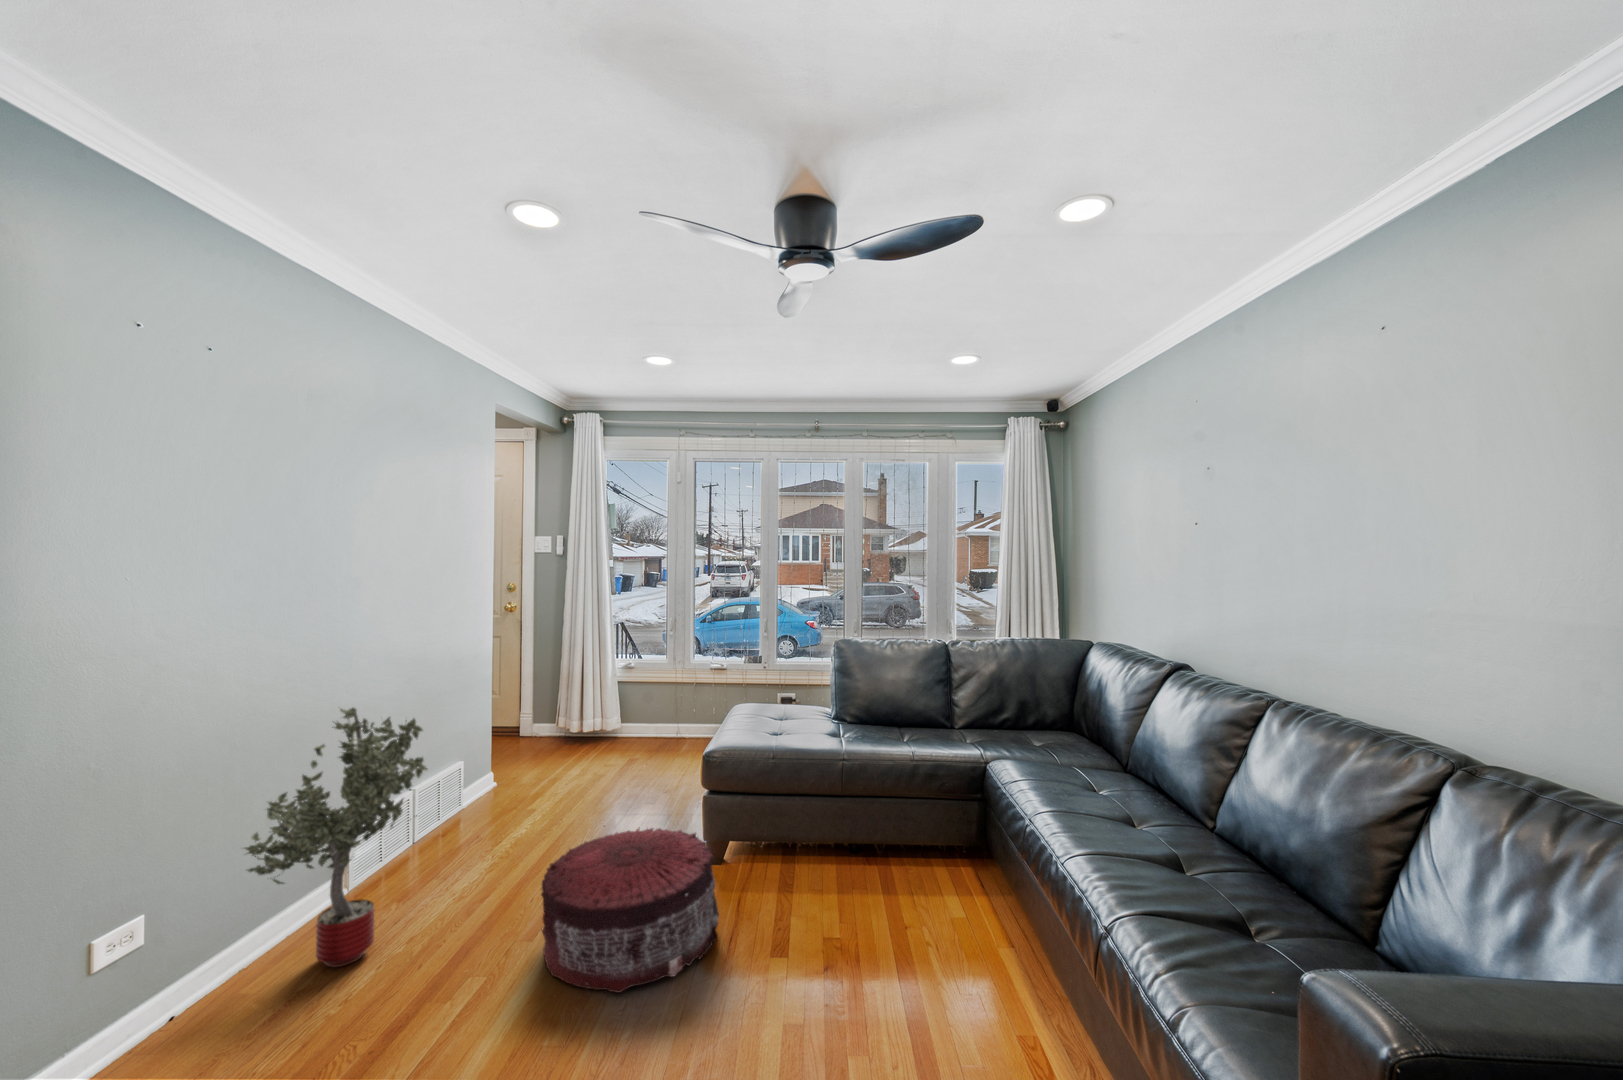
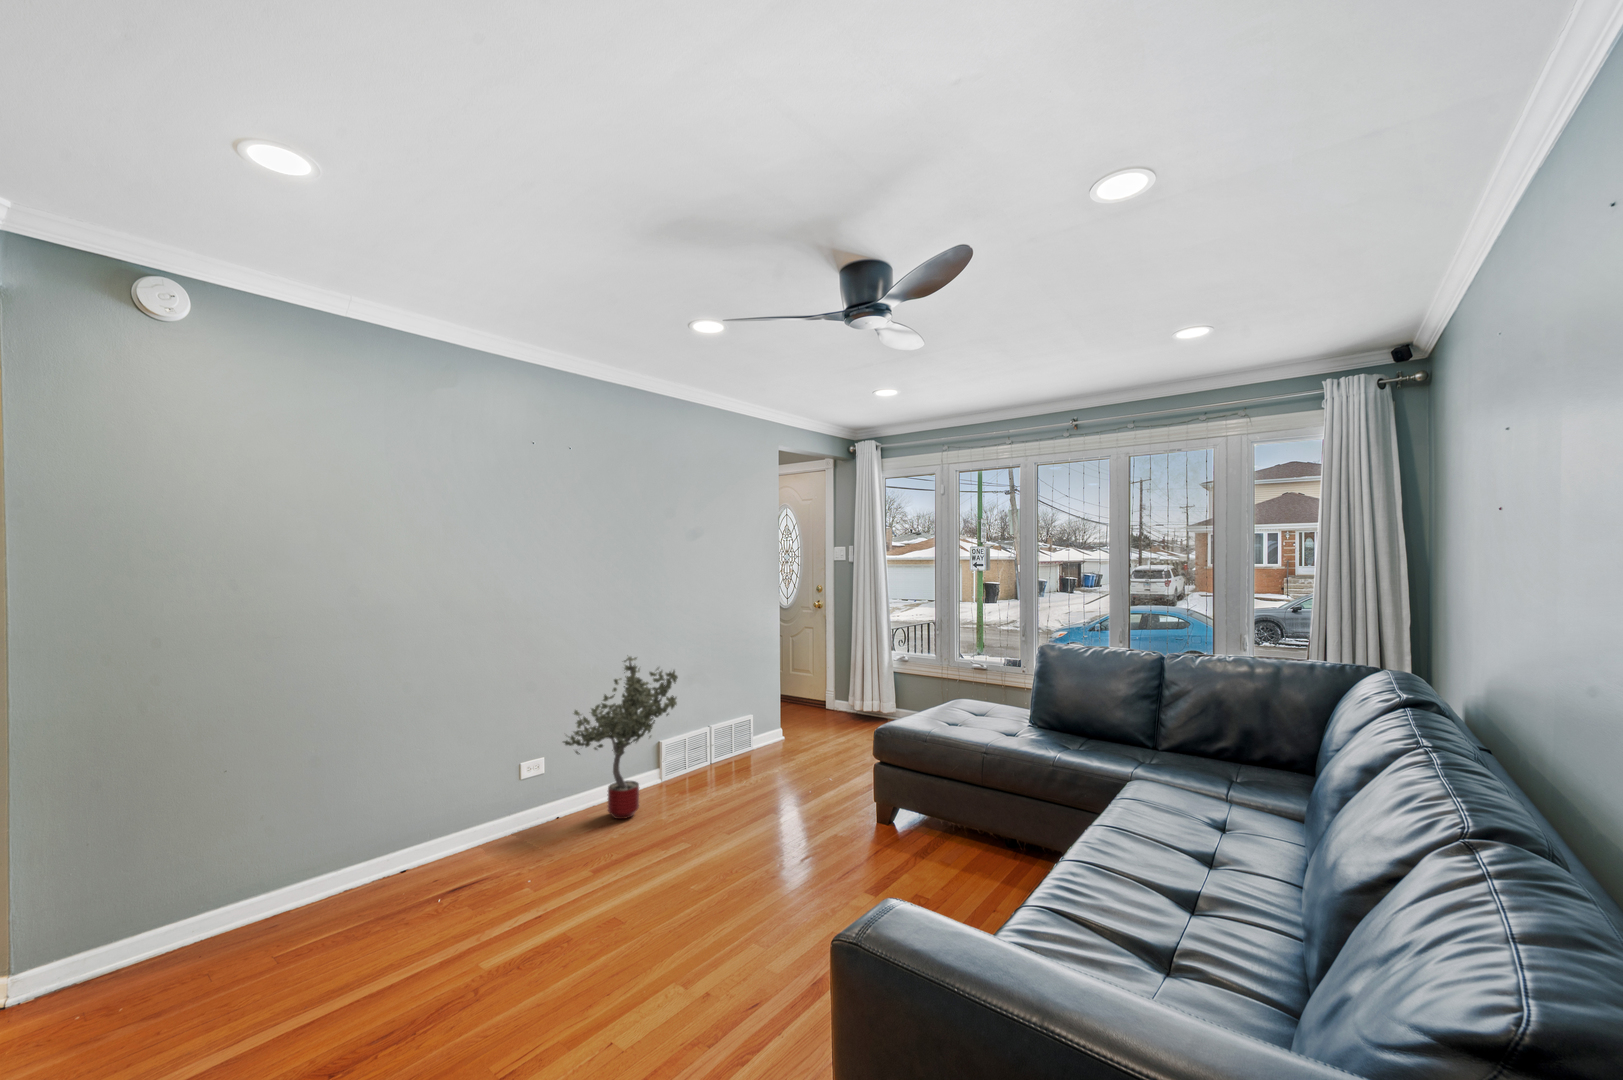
pouf: present [541,828,719,993] -> none [704,774,836,886]

